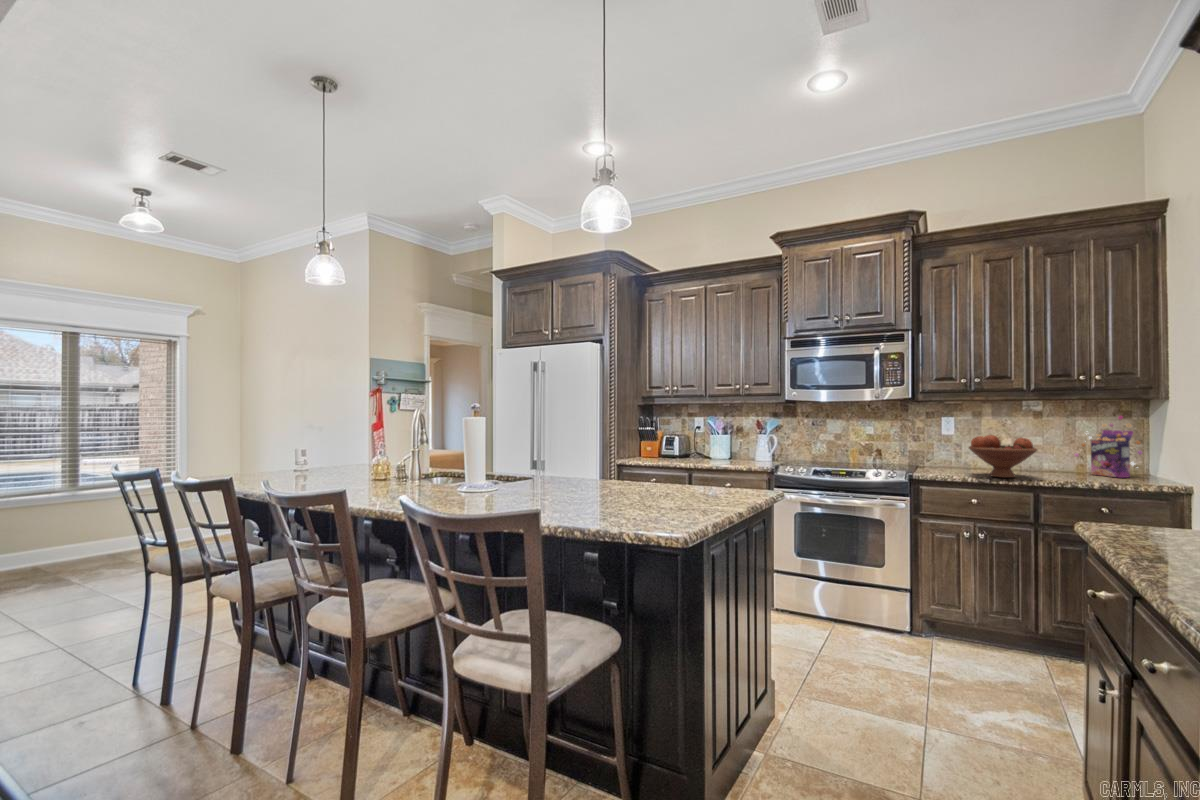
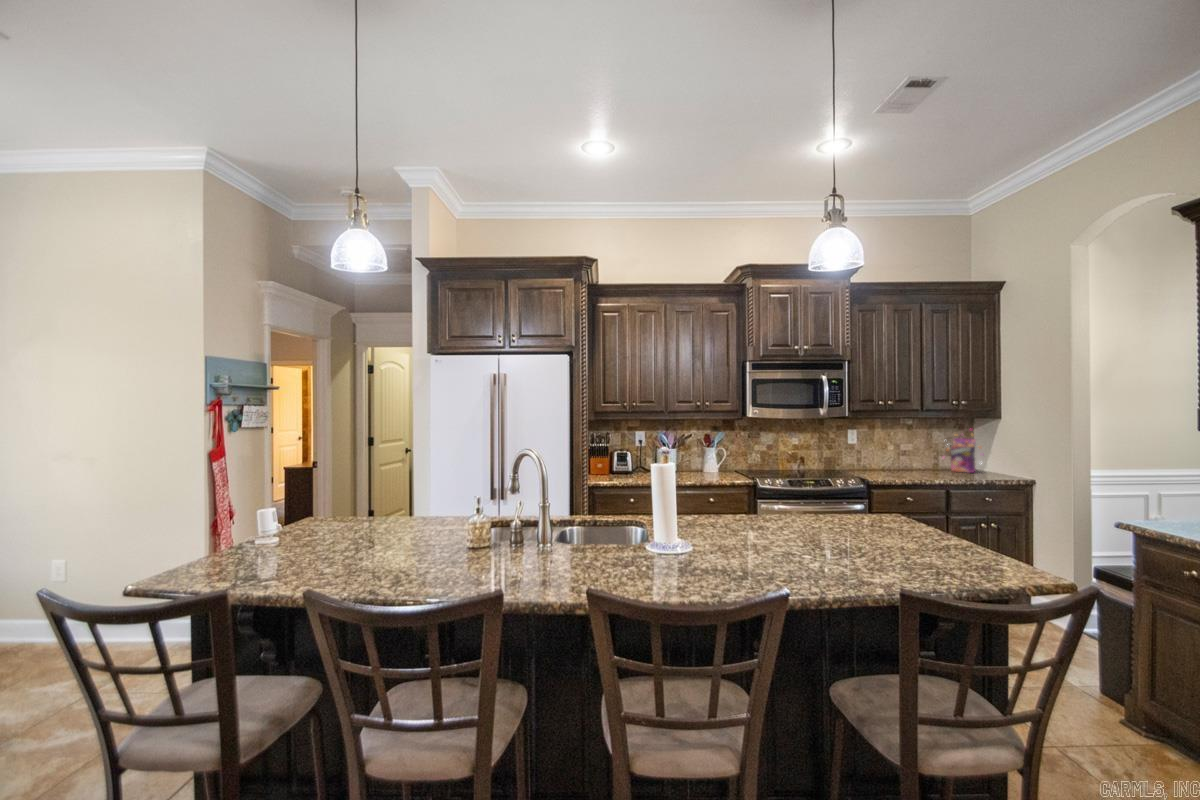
fruit bowl: present [969,435,1037,478] -> none [889,444,939,478]

